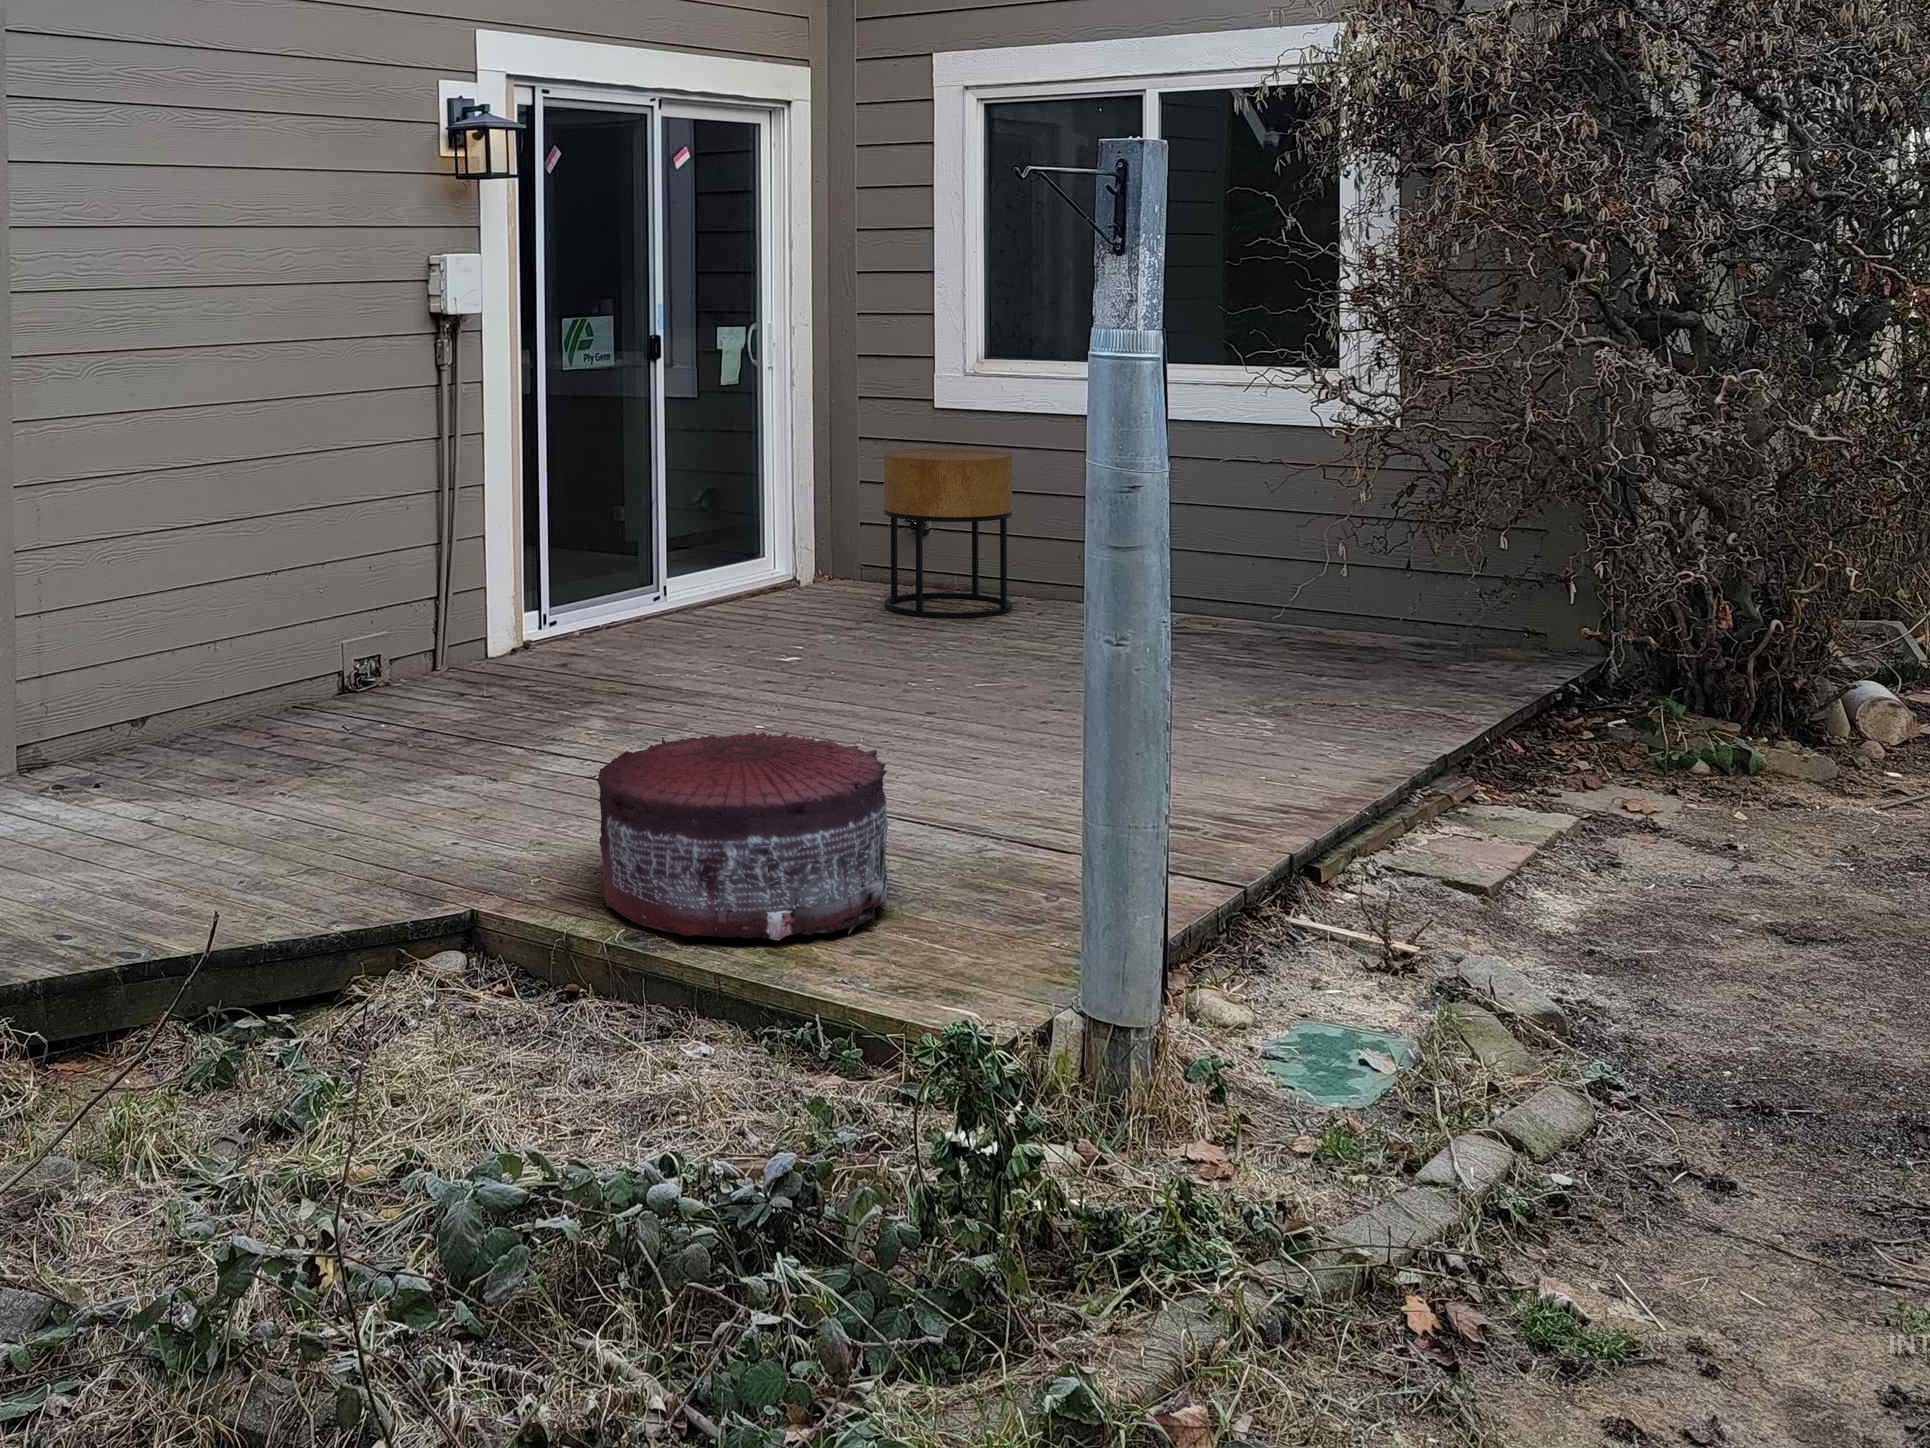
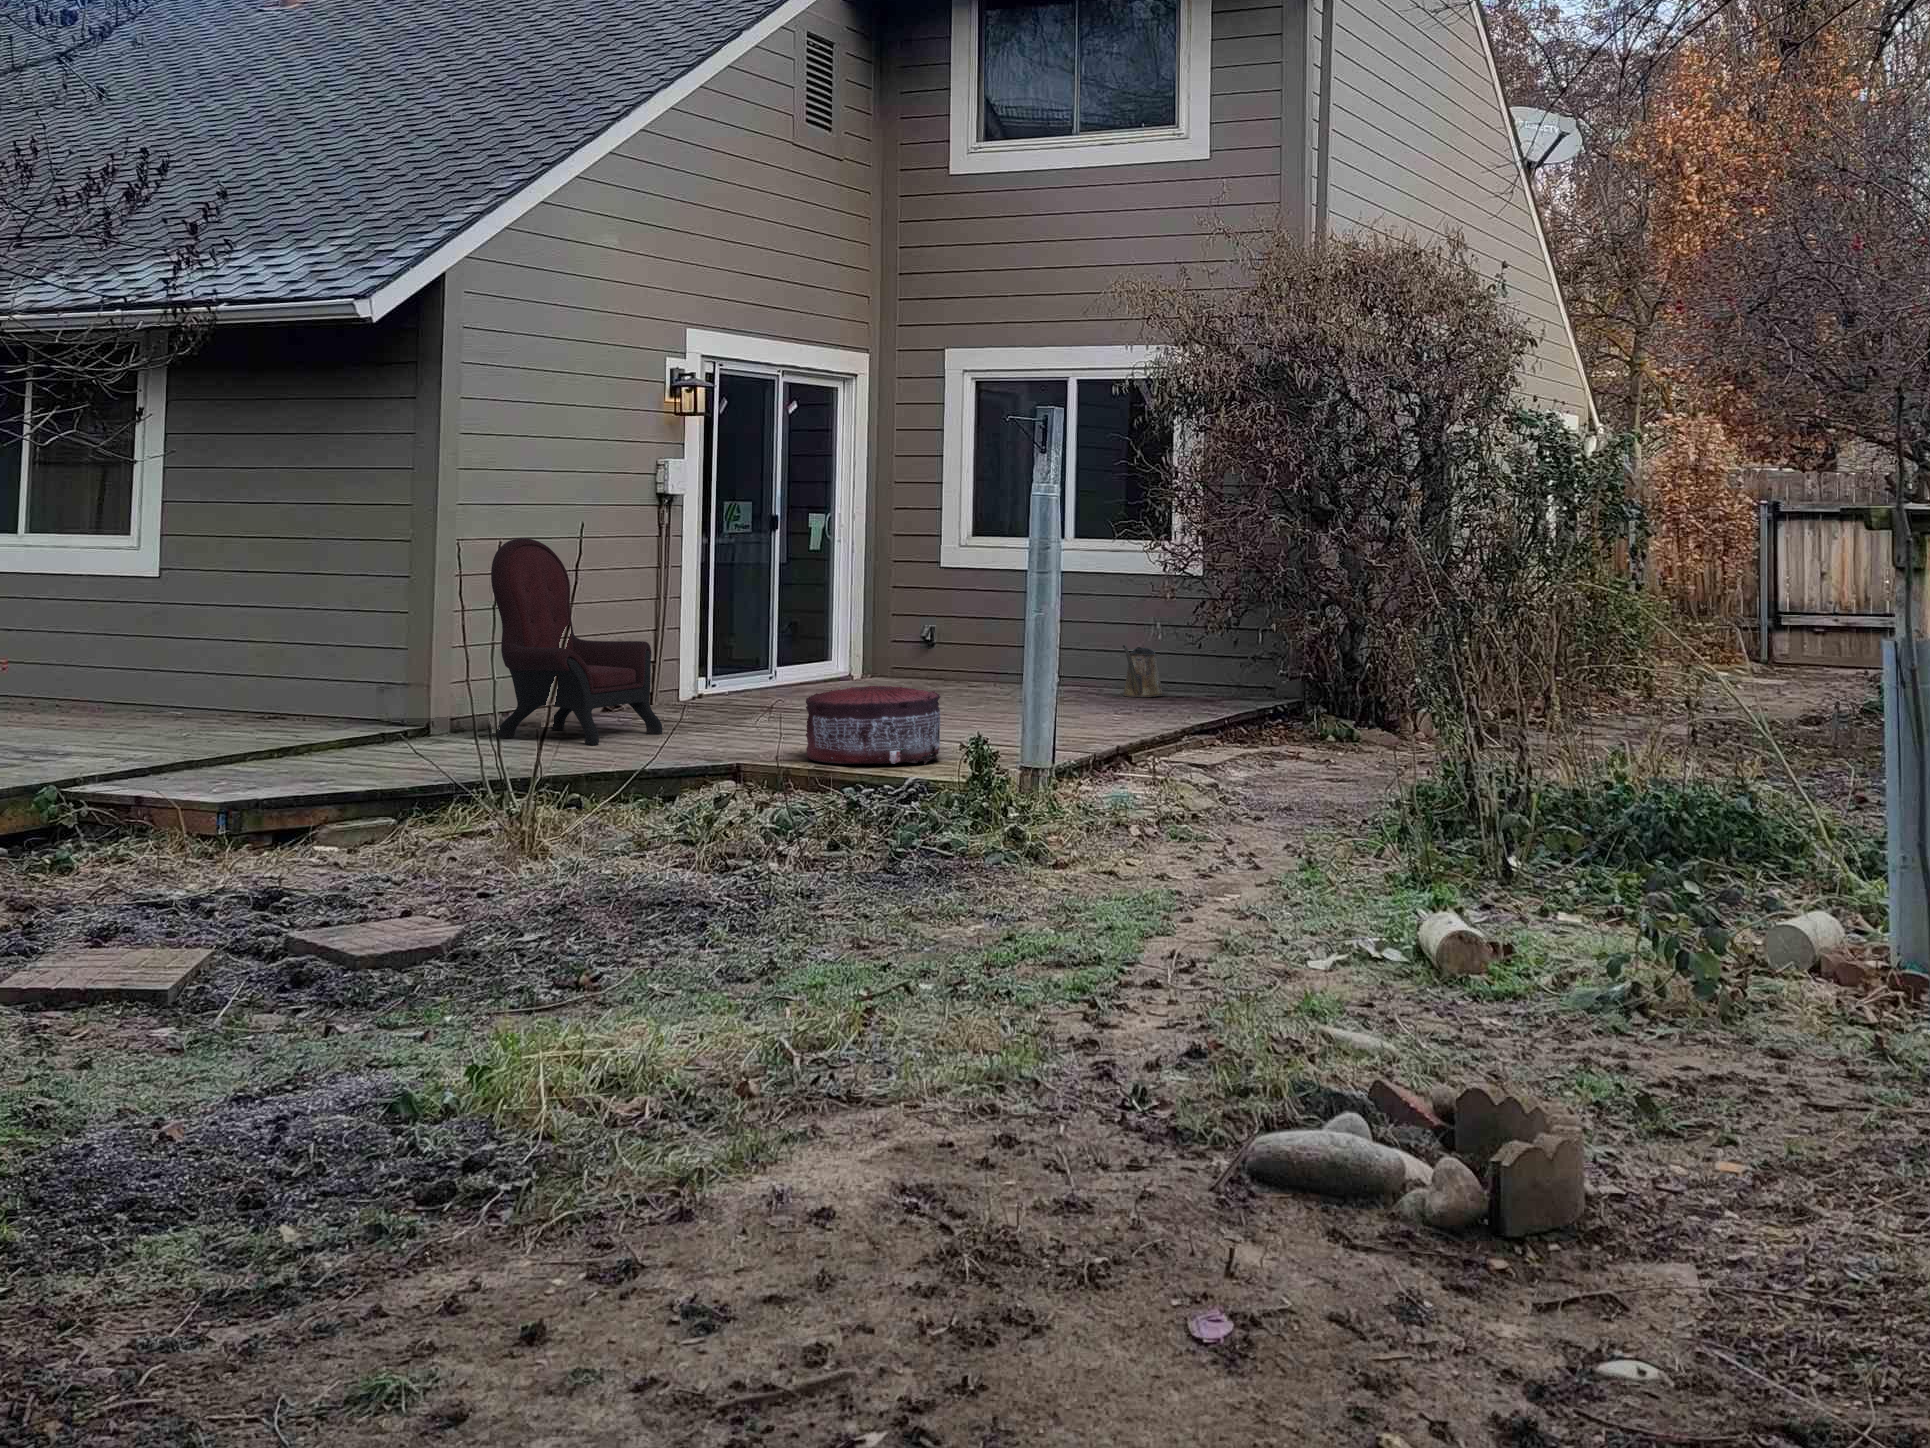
armchair: none [69,407,393,813] -> present [491,538,662,745]
side table: present [884,448,1012,618] -> none [908,593,987,692]
watering can: none [1251,554,1326,641] -> present [1122,645,1164,697]

